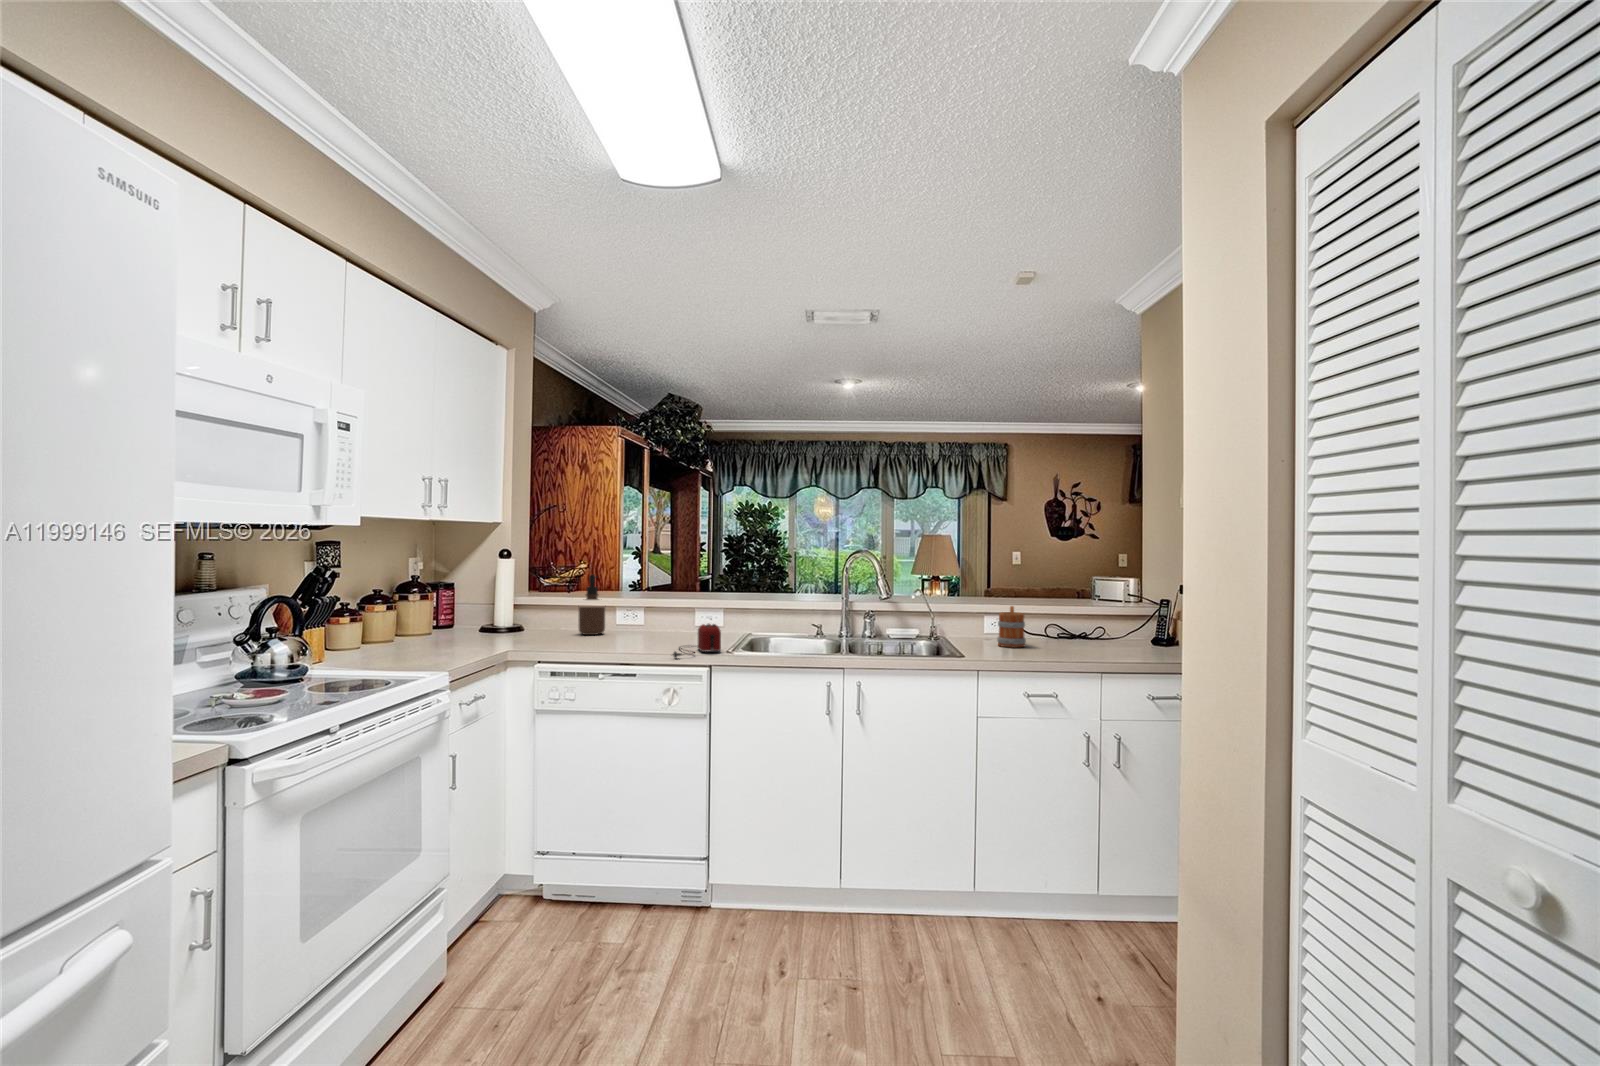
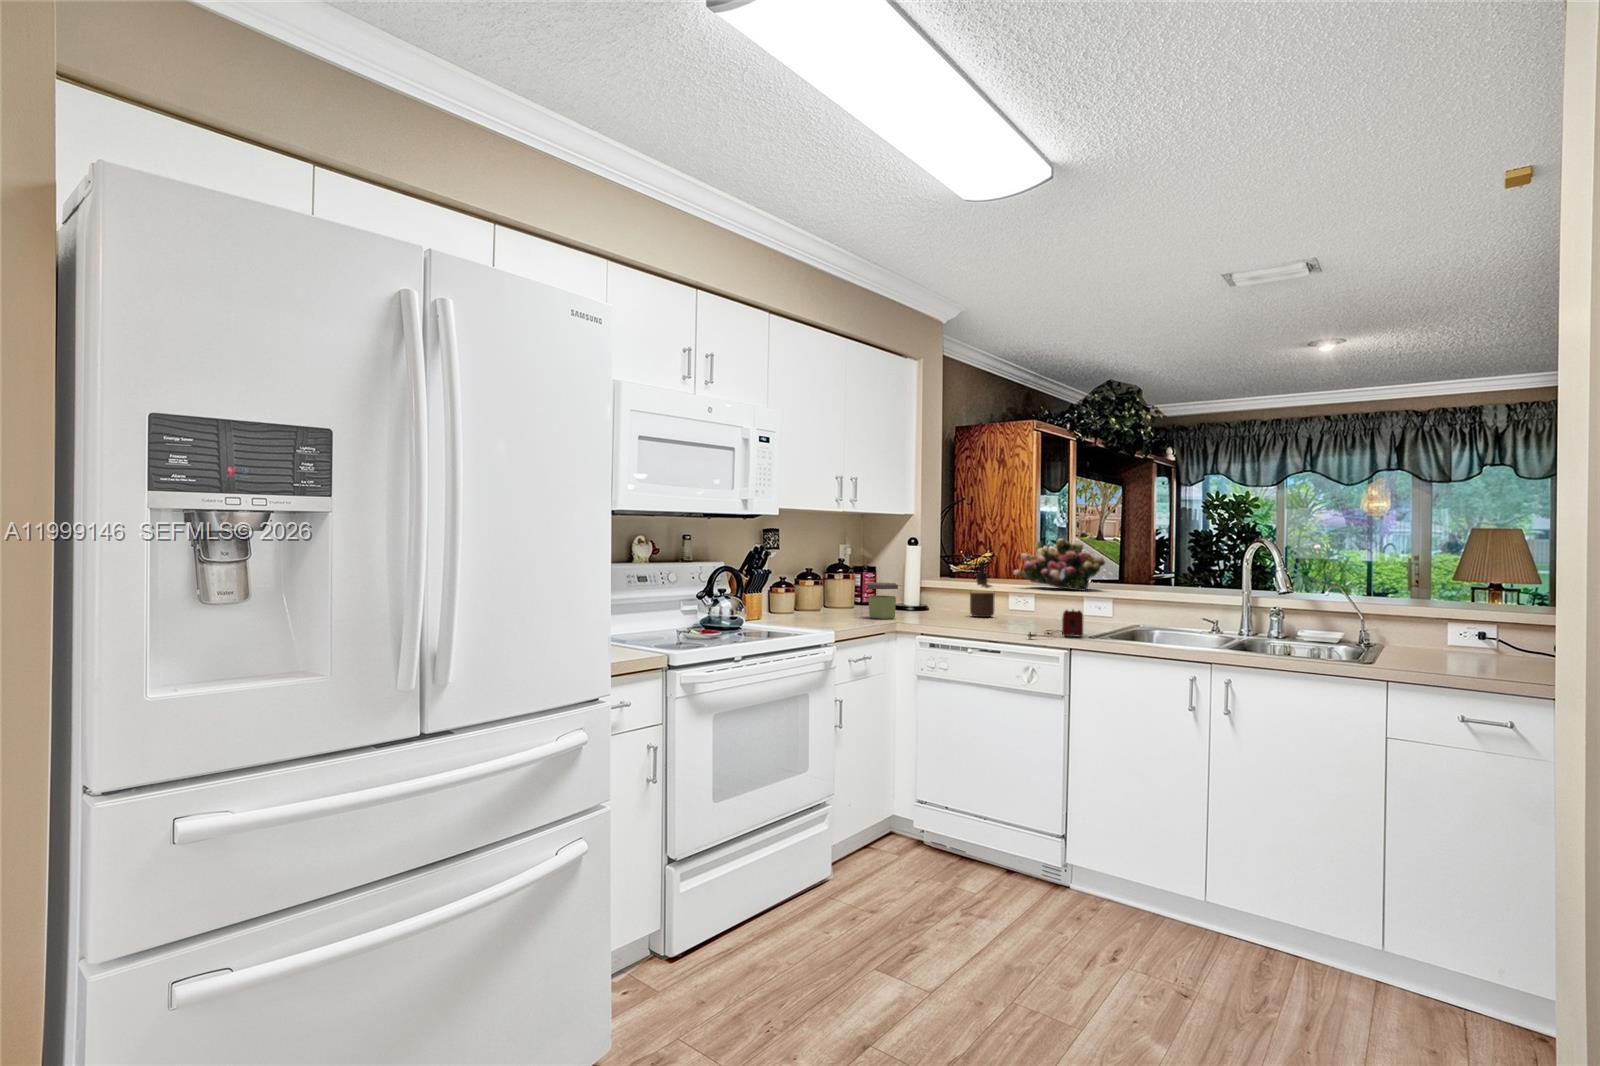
flower arrangement: none [631,549,721,602] -> present [1013,538,1105,591]
jar: none [462,603,504,647] -> present [867,583,898,619]
mug: present [997,606,1026,647] -> none [1461,611,1509,665]

